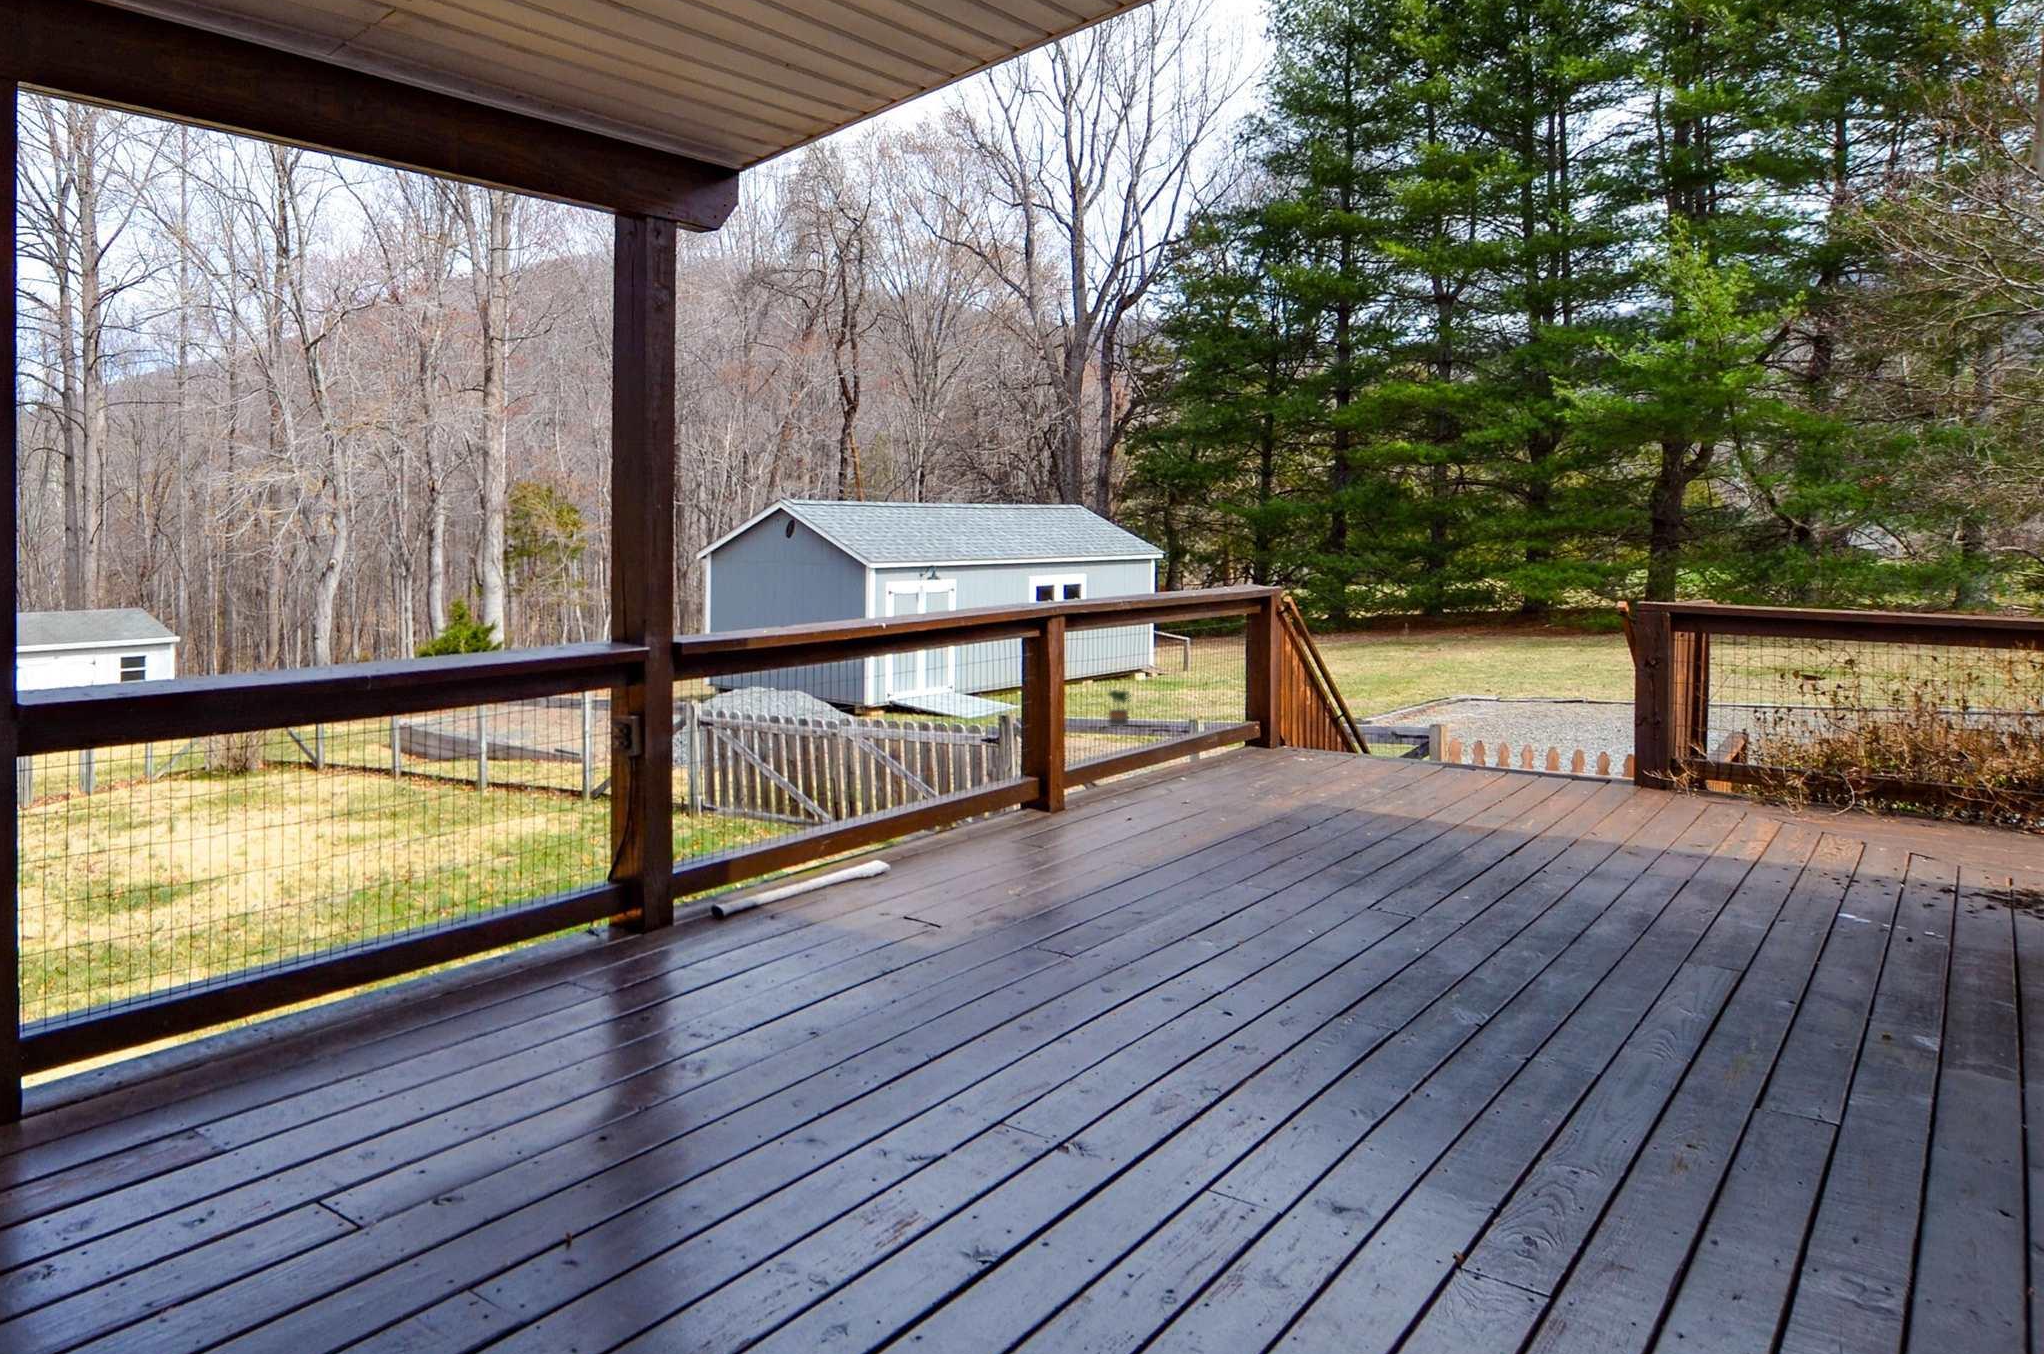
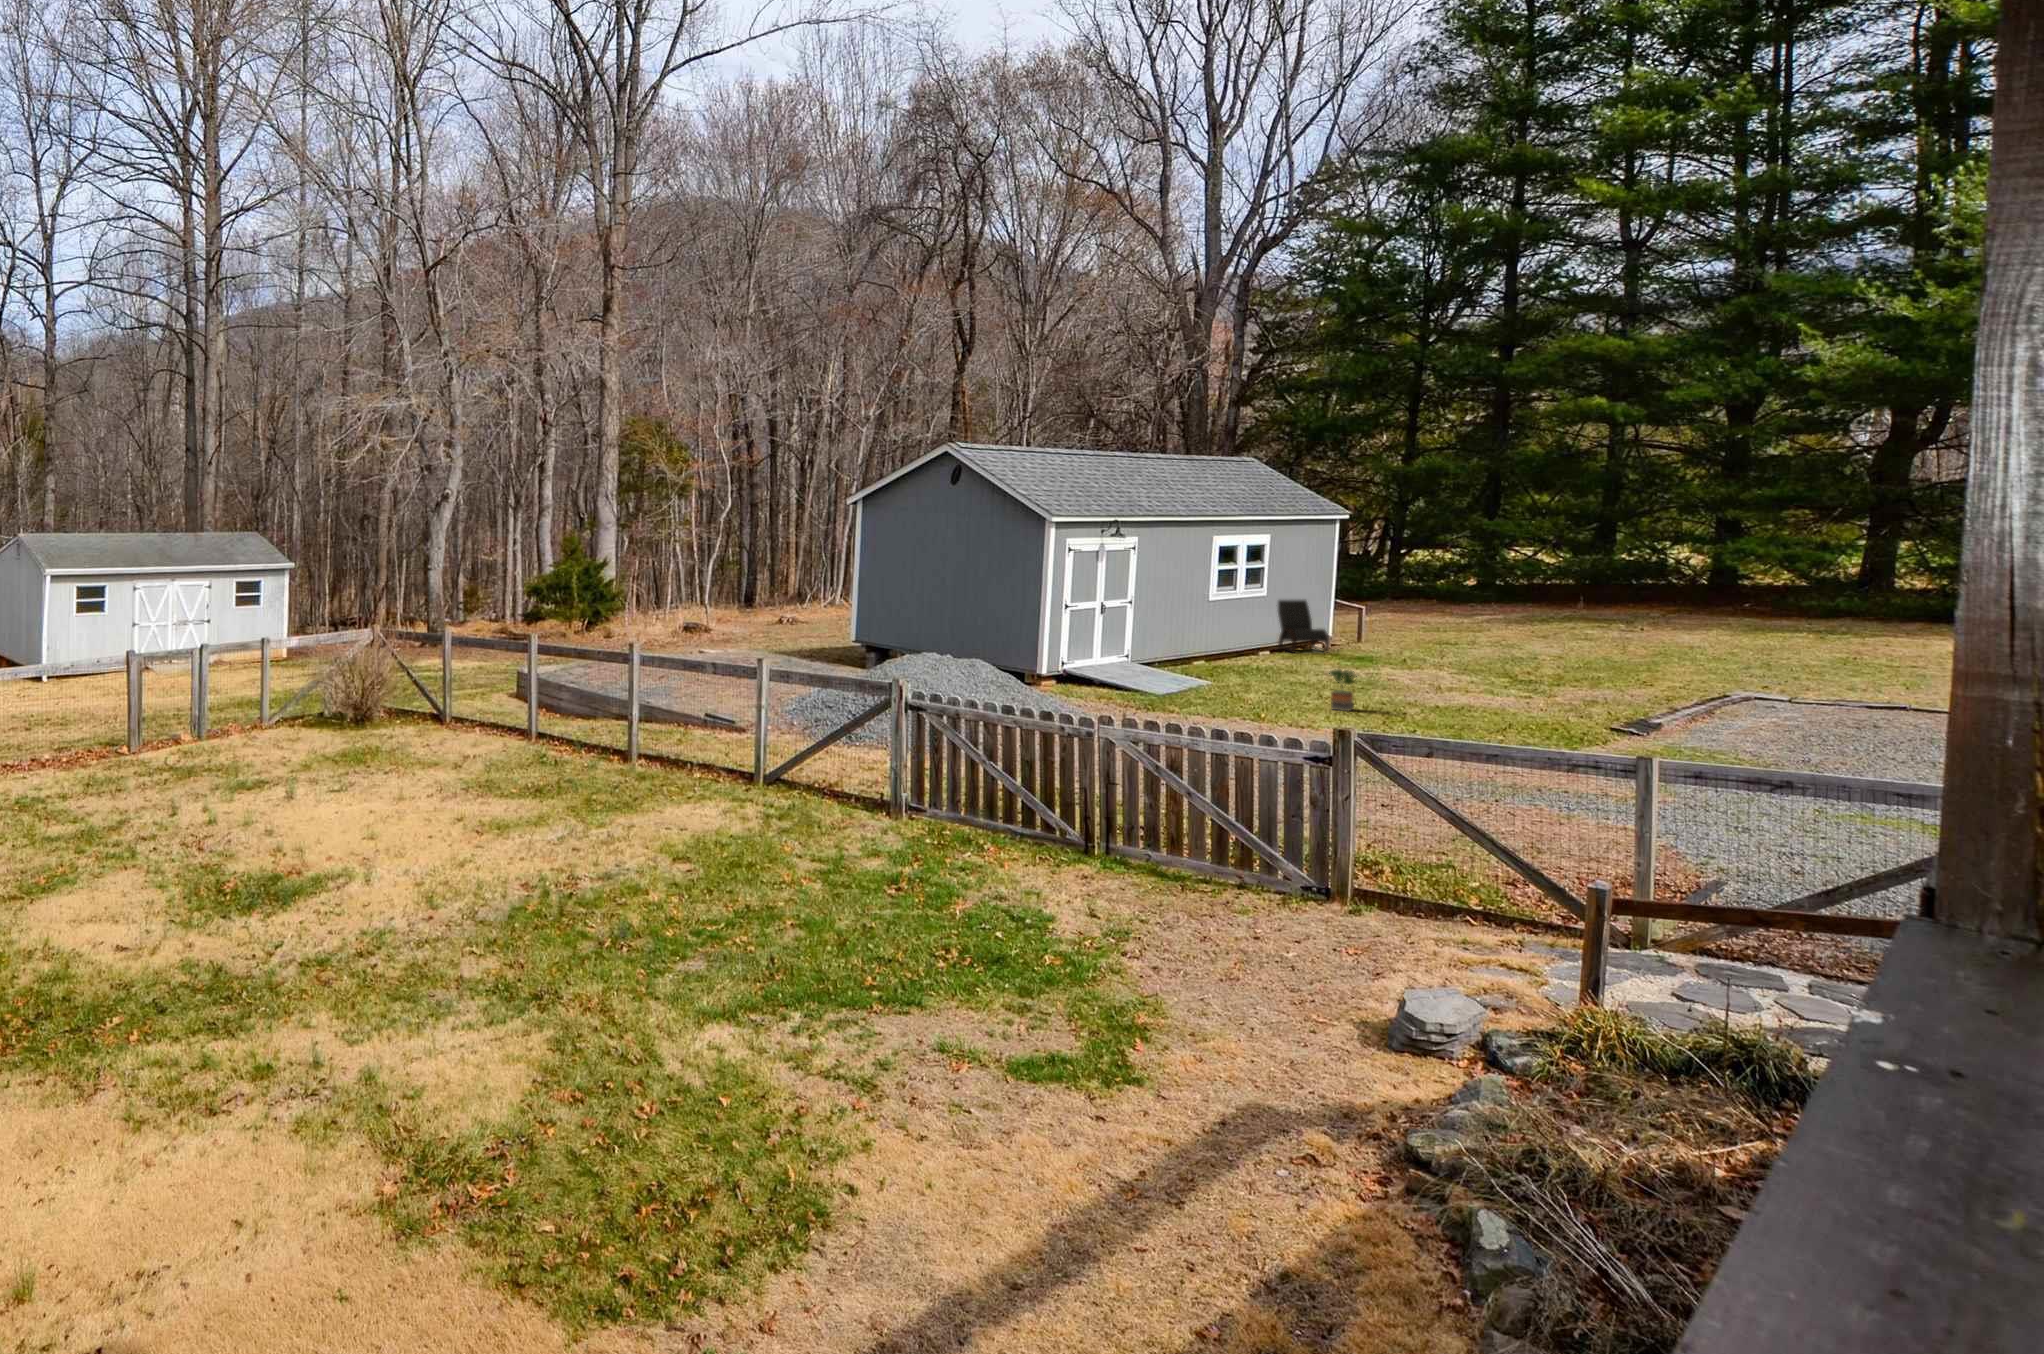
lounge chair: none [1101,636,1145,685] -> present [1278,600,1330,653]

